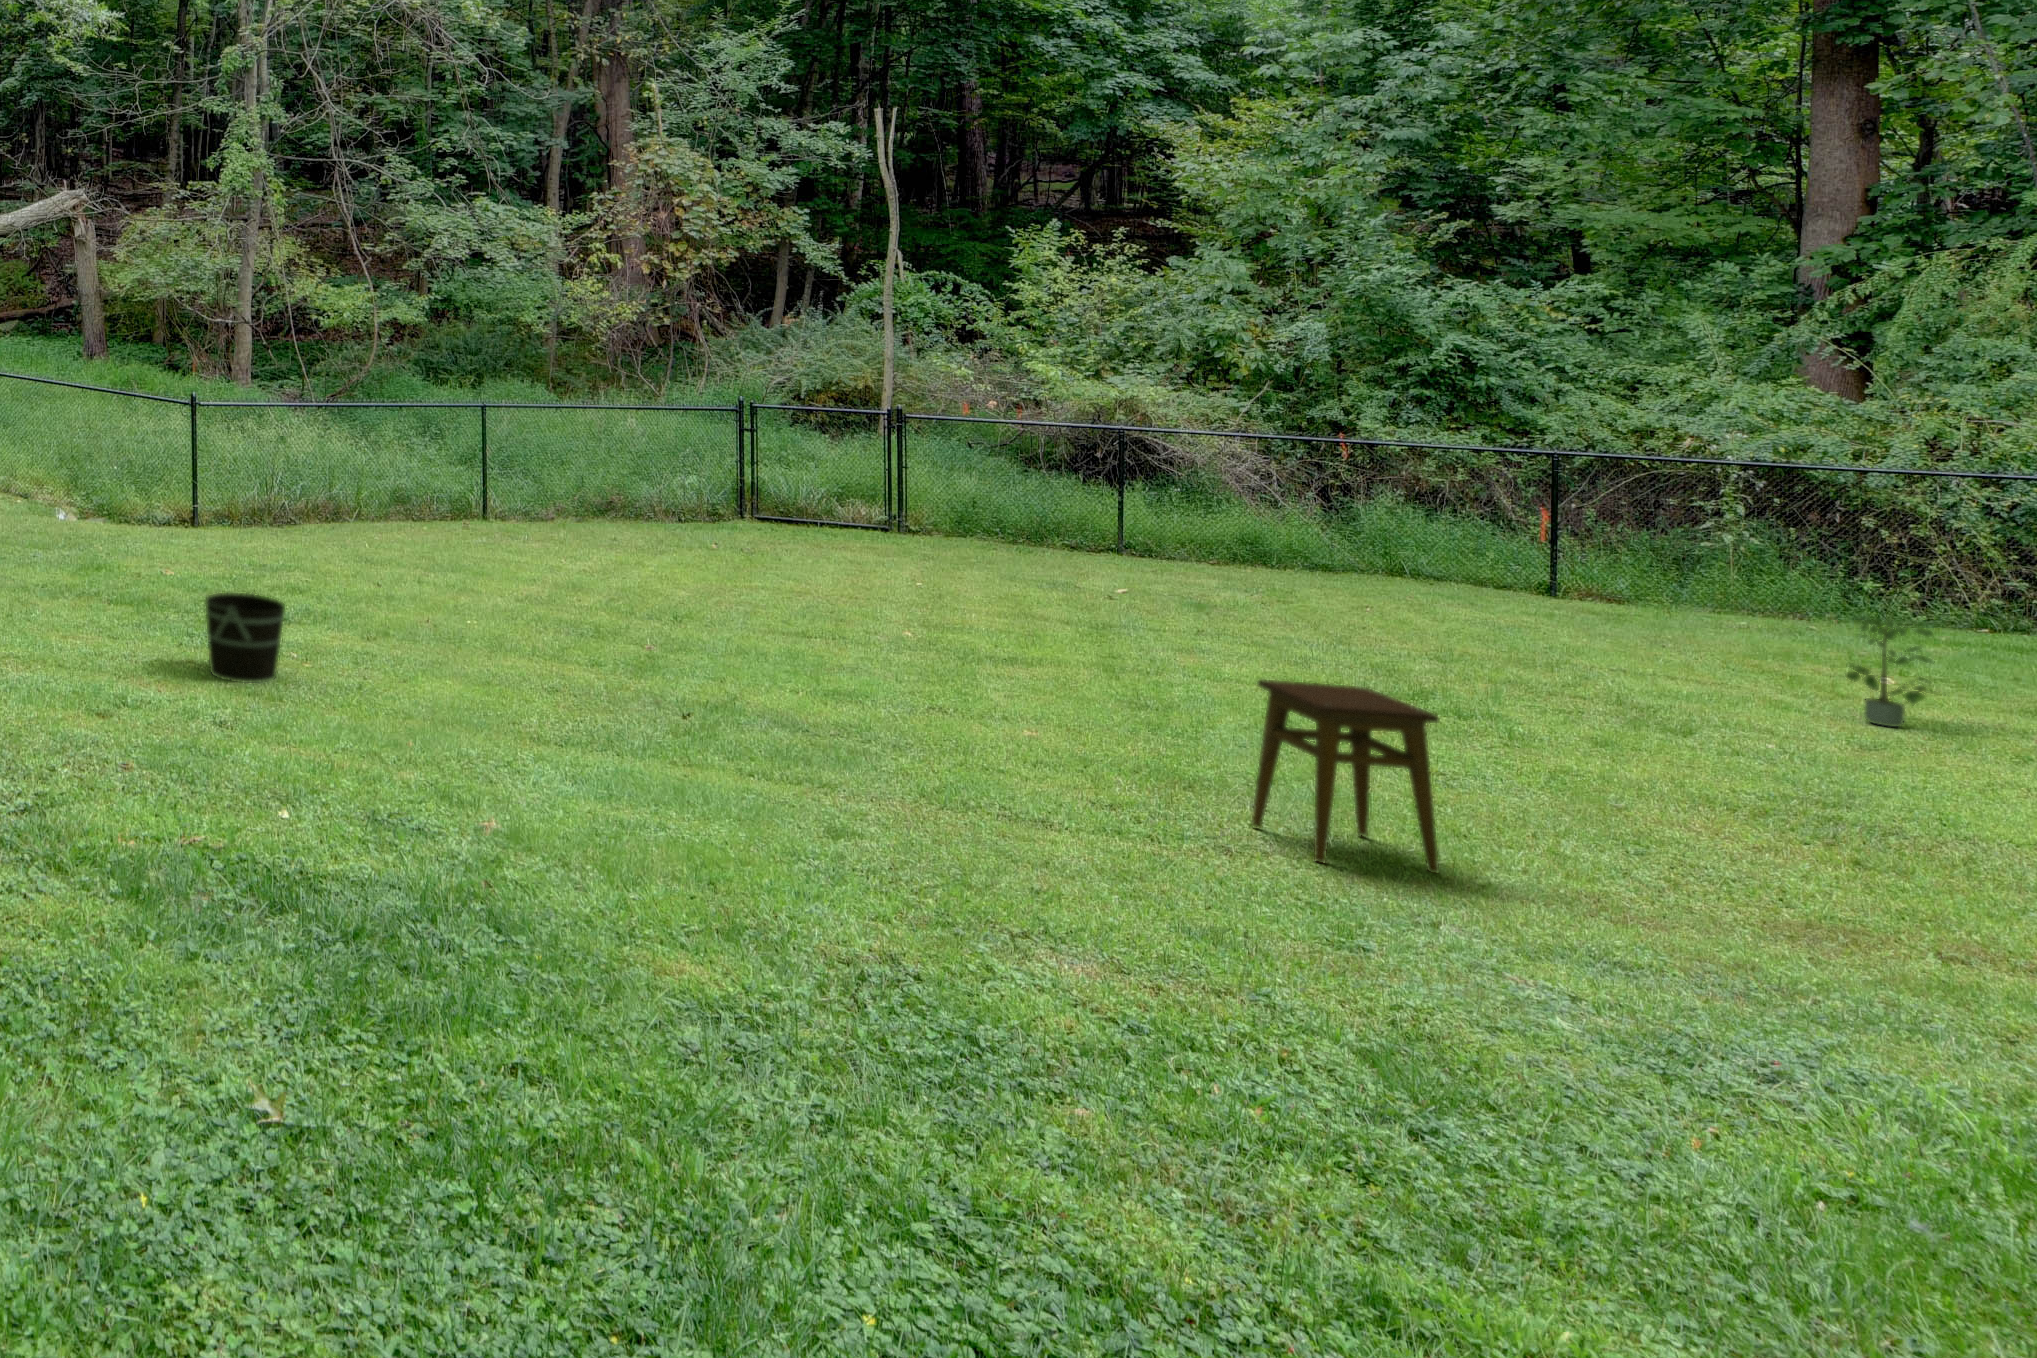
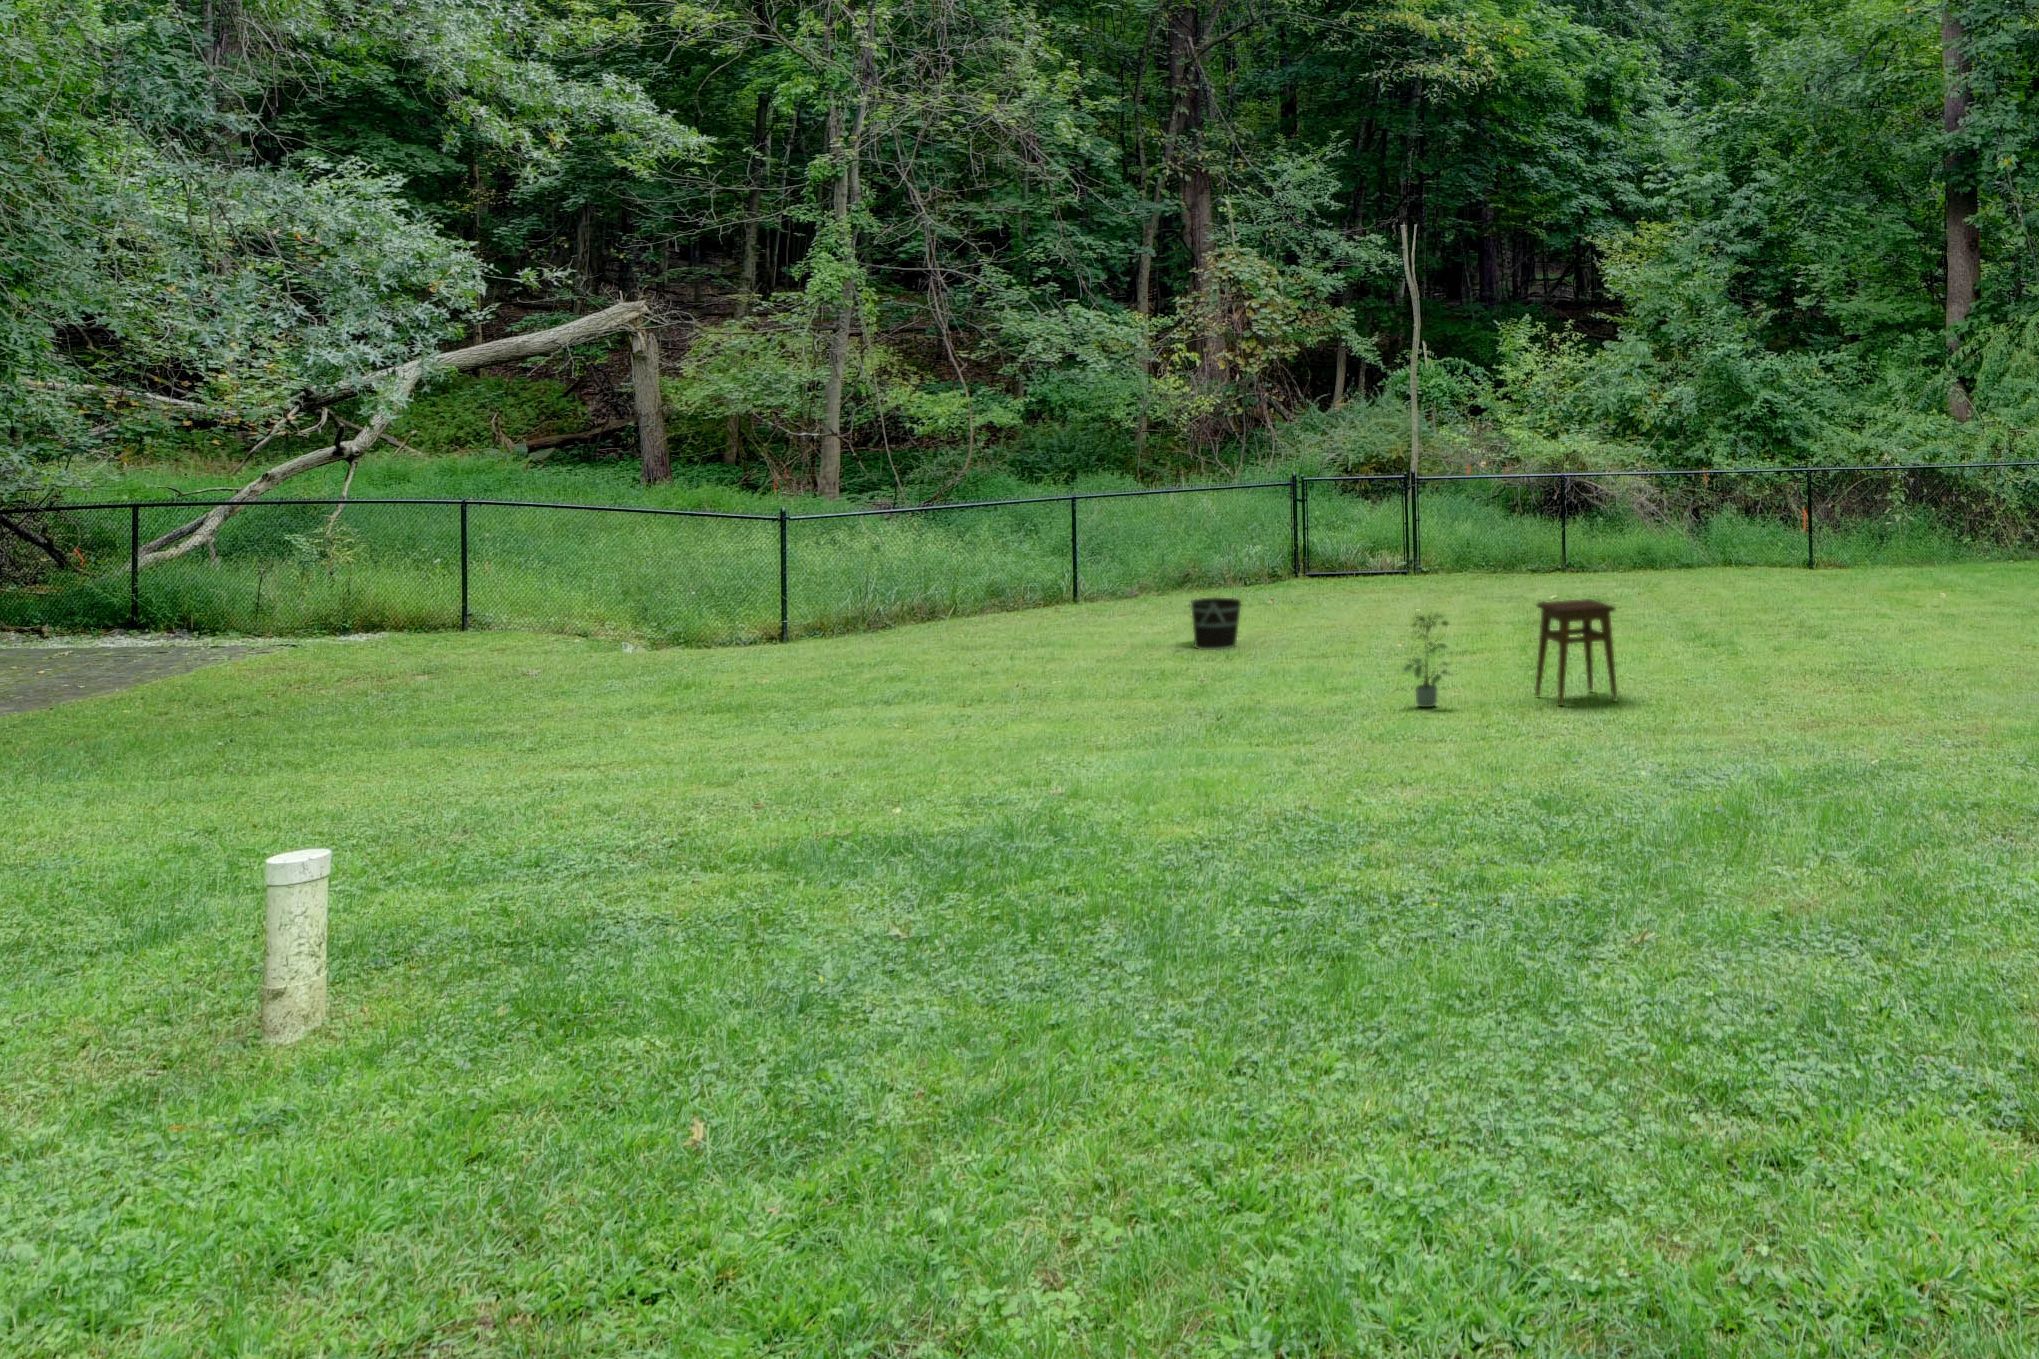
bucket: present [205,592,285,683] -> present [1191,596,1241,650]
potted plant: present [1846,616,1932,727] -> present [1404,615,1448,707]

